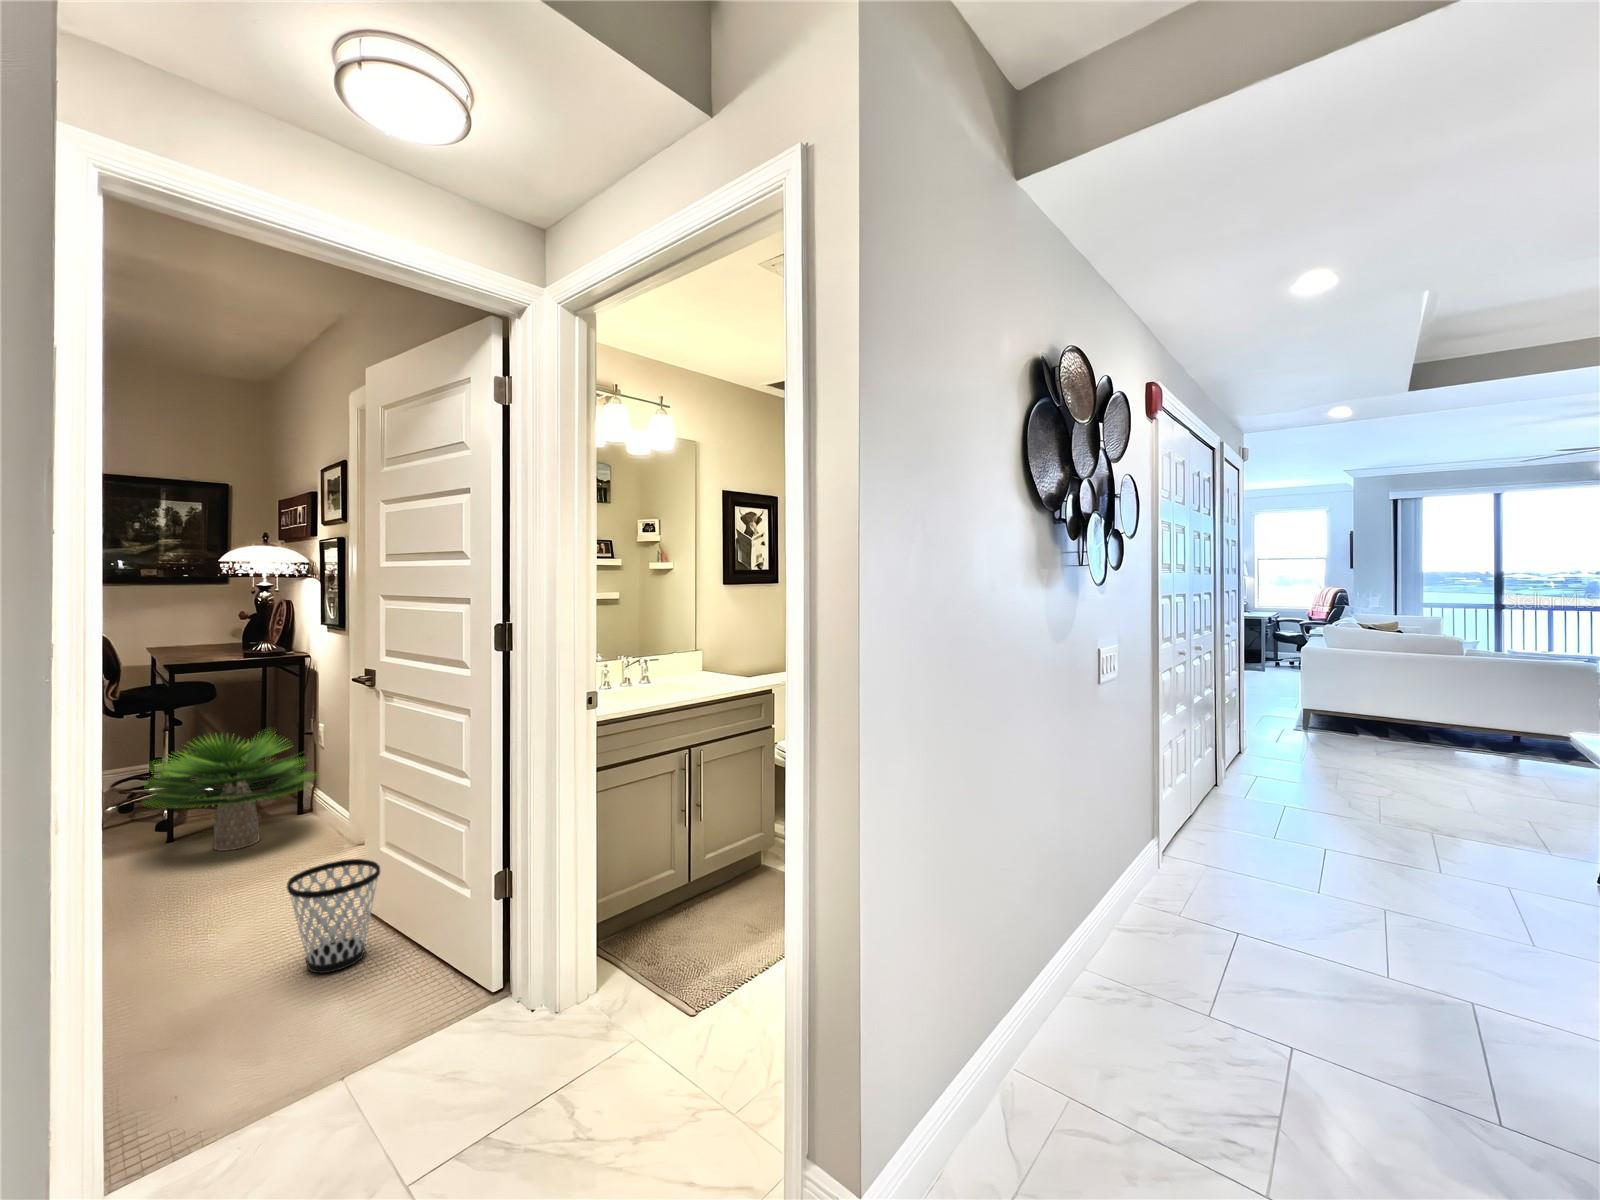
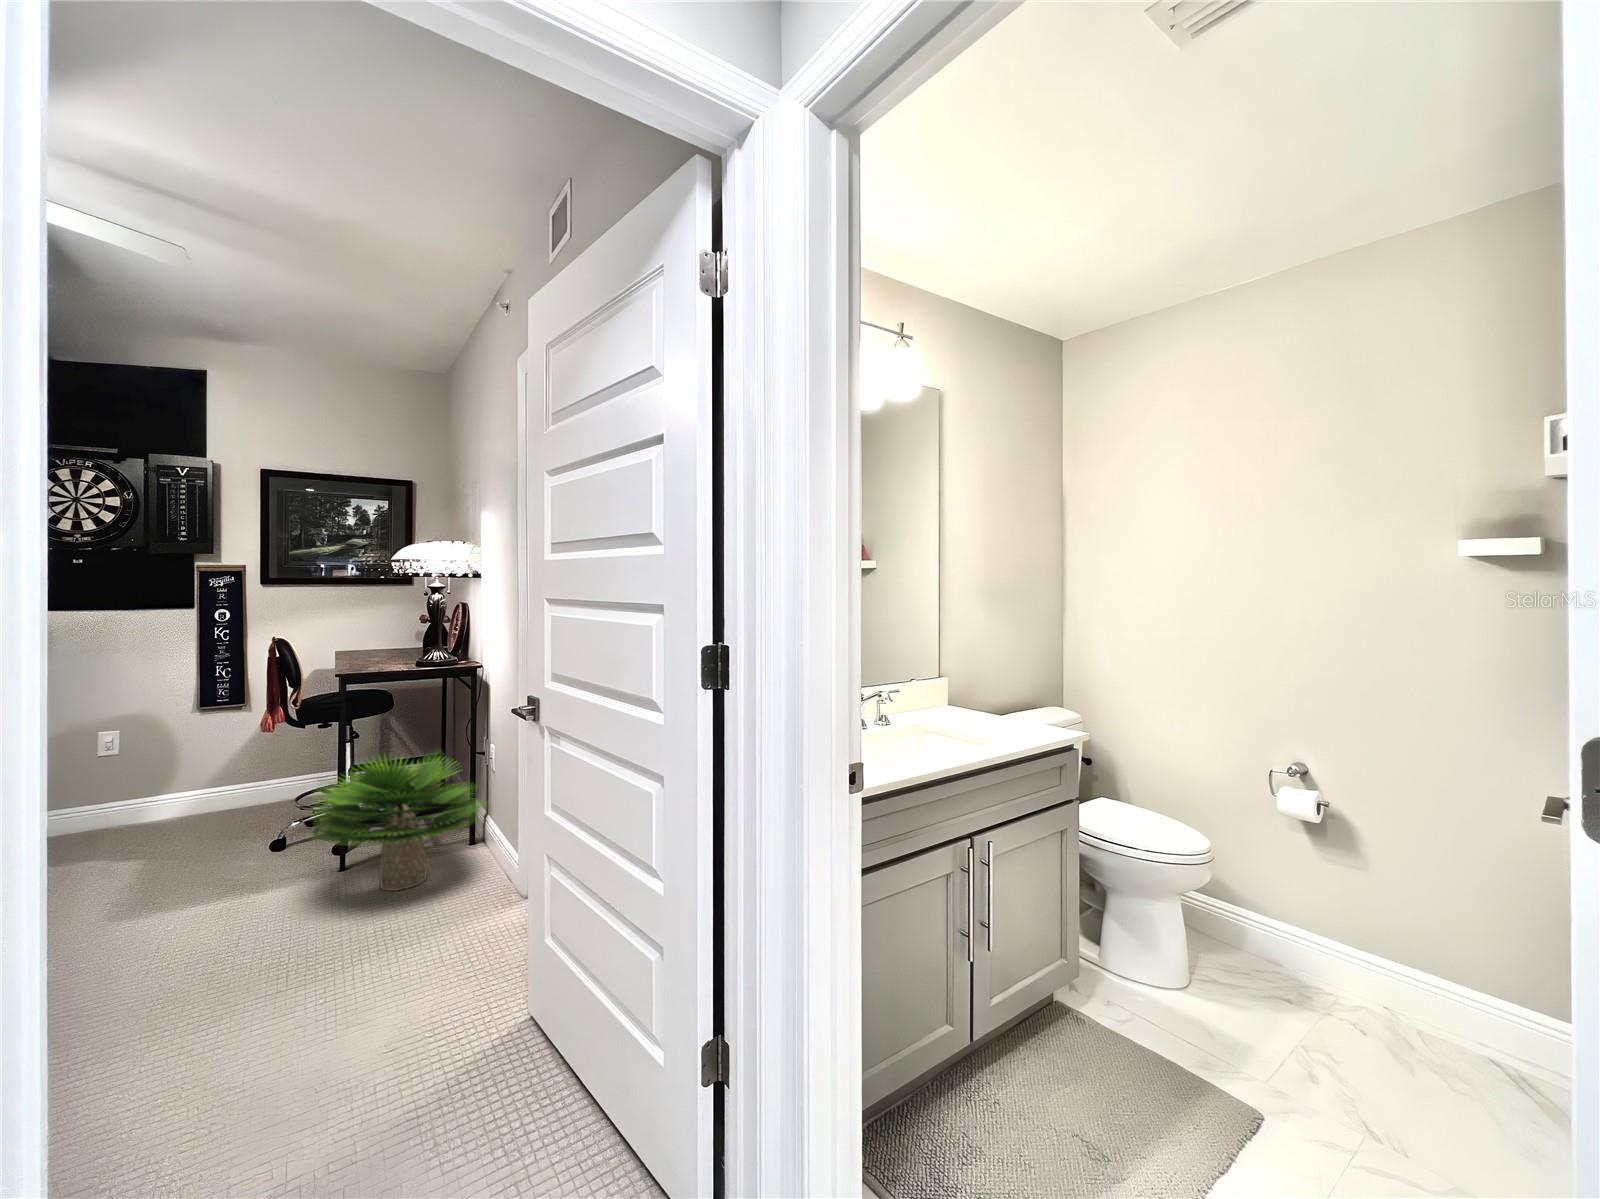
wastebasket: present [287,859,380,973] -> none [426,955,544,1126]

